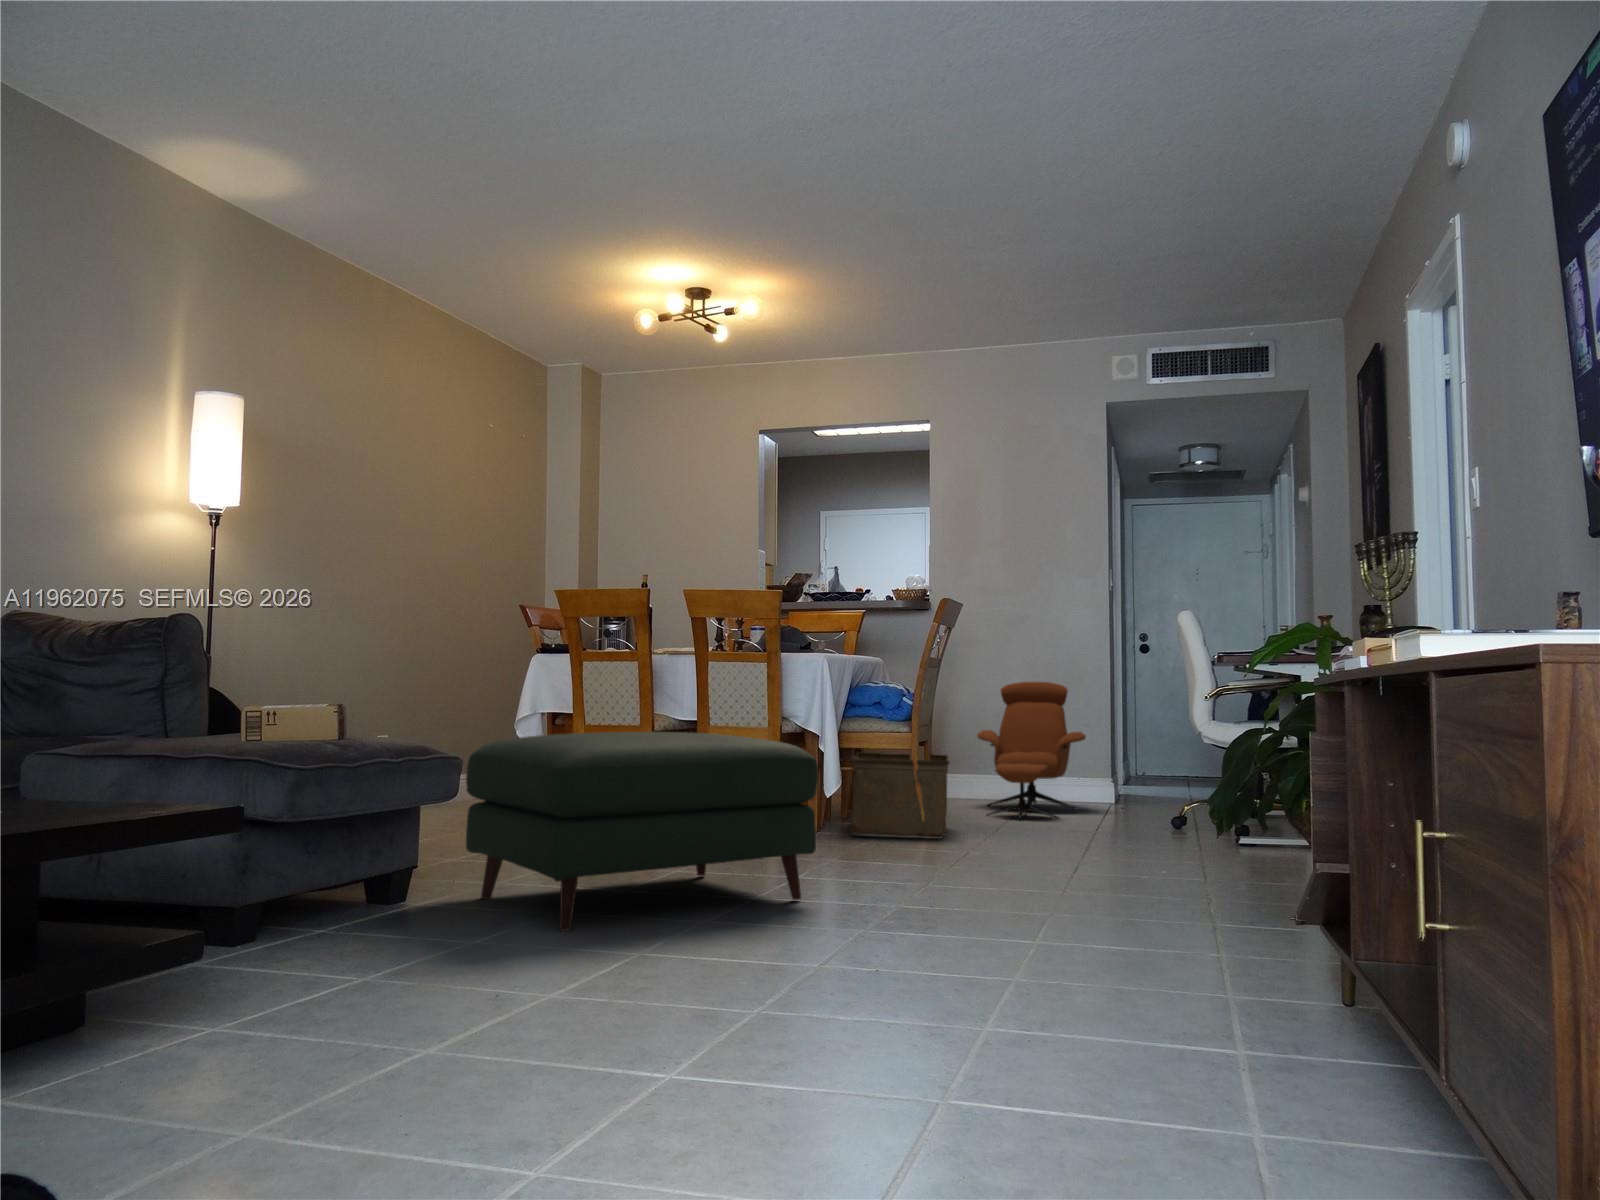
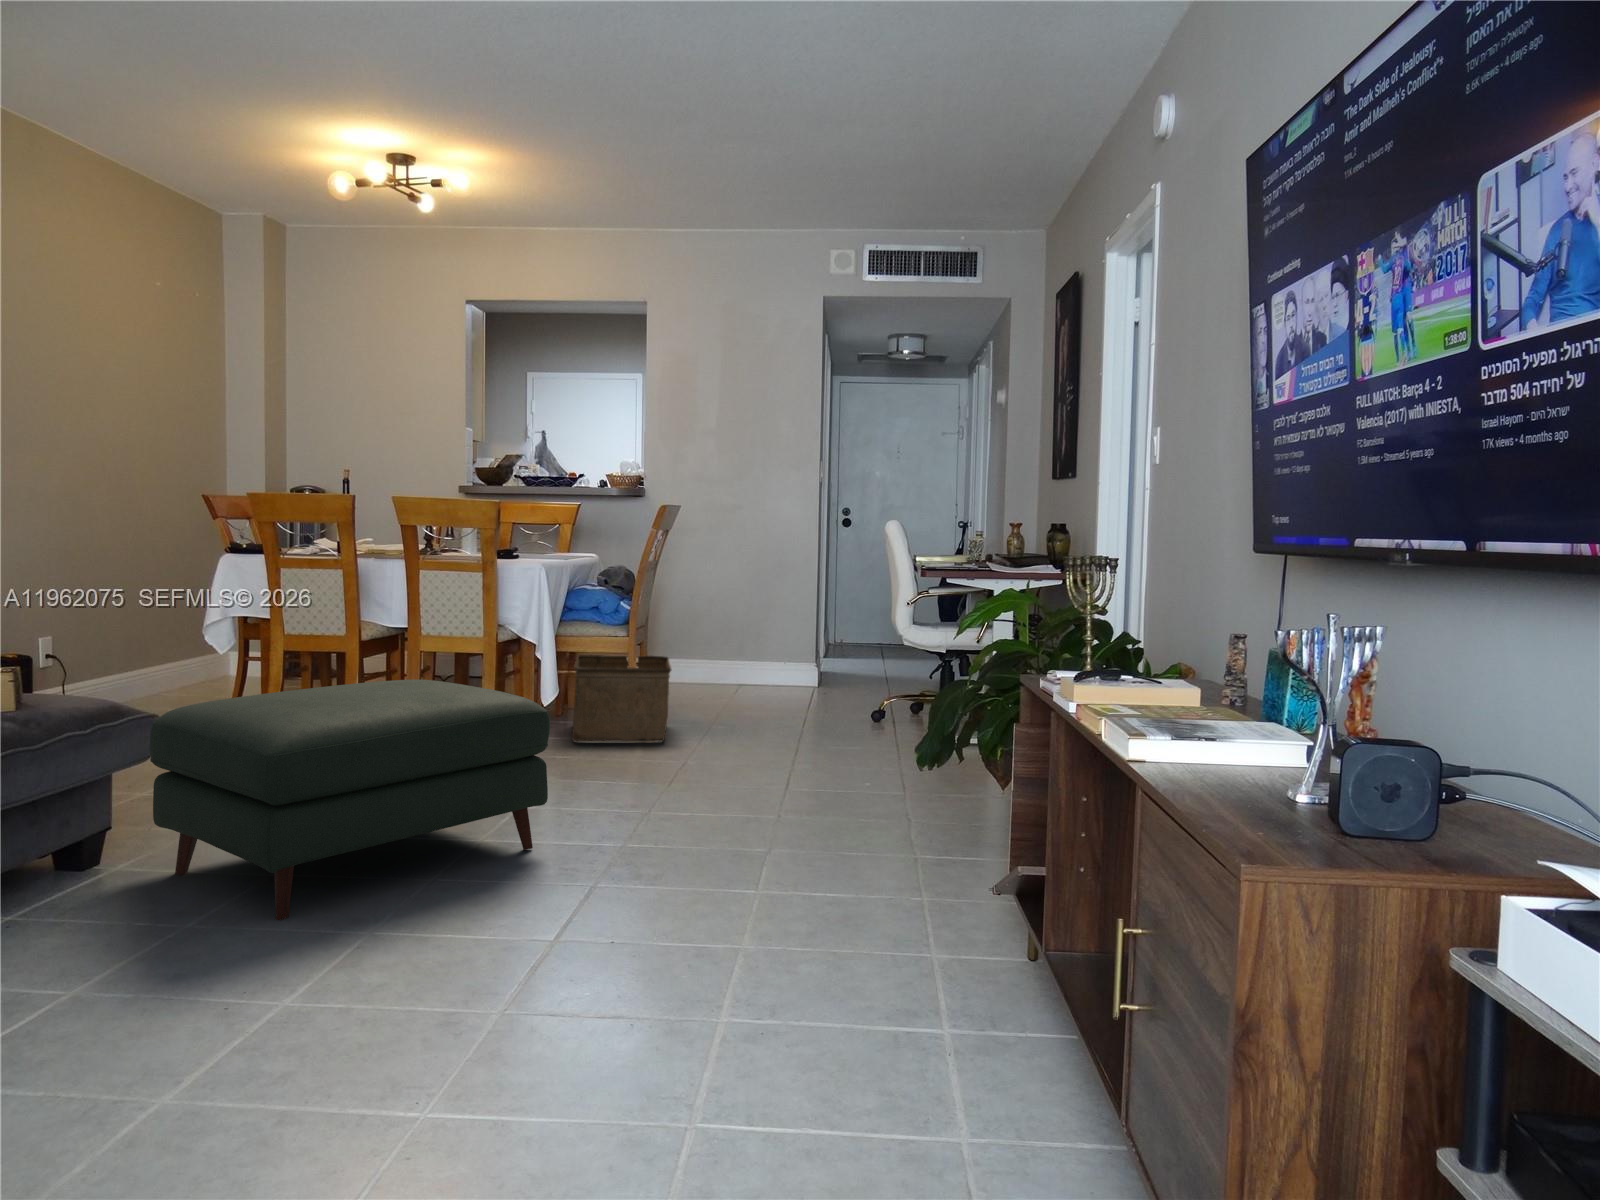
lounge chair: present [977,682,1086,820] -> none [693,569,796,712]

